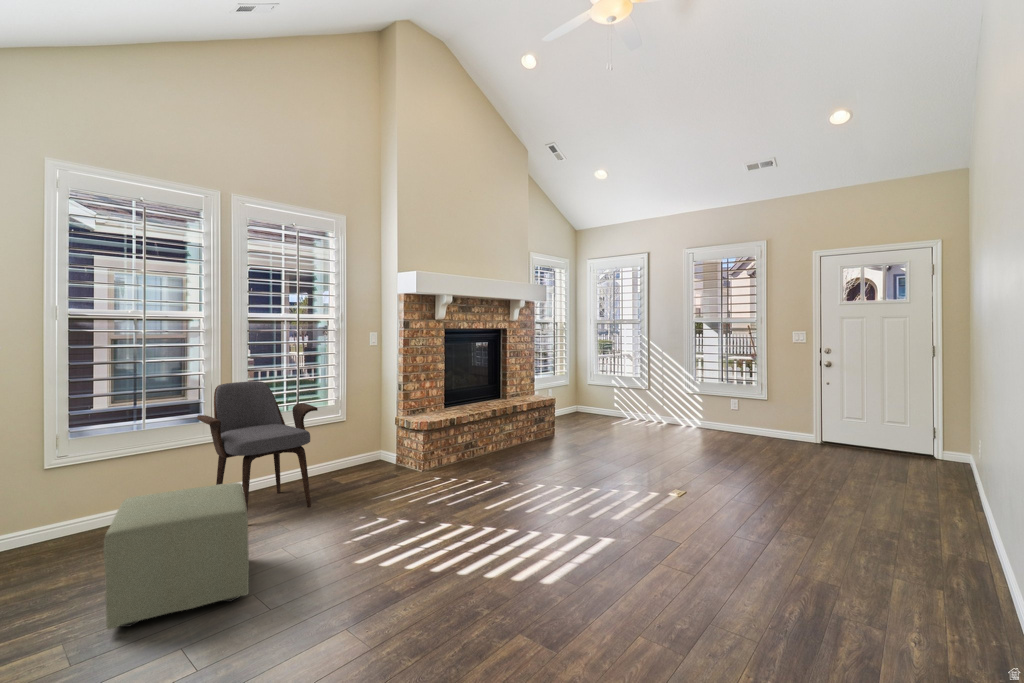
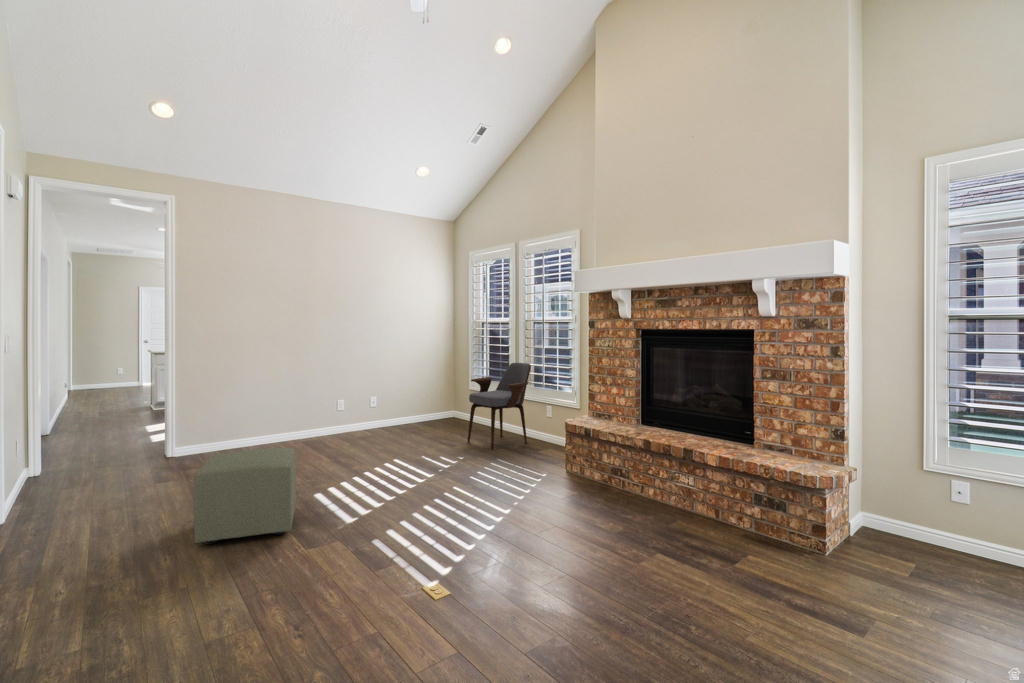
ottoman: present [104,483,249,629] -> present [193,448,296,545]

